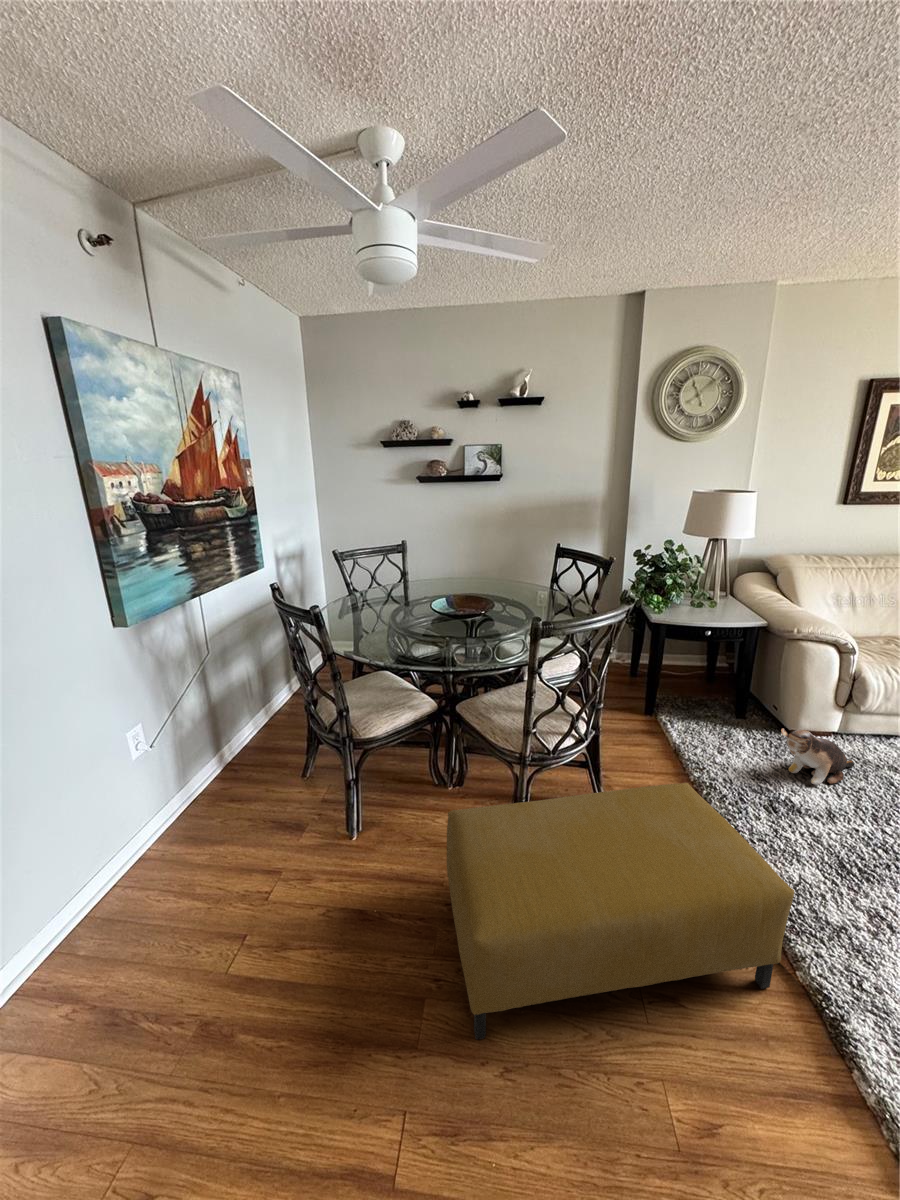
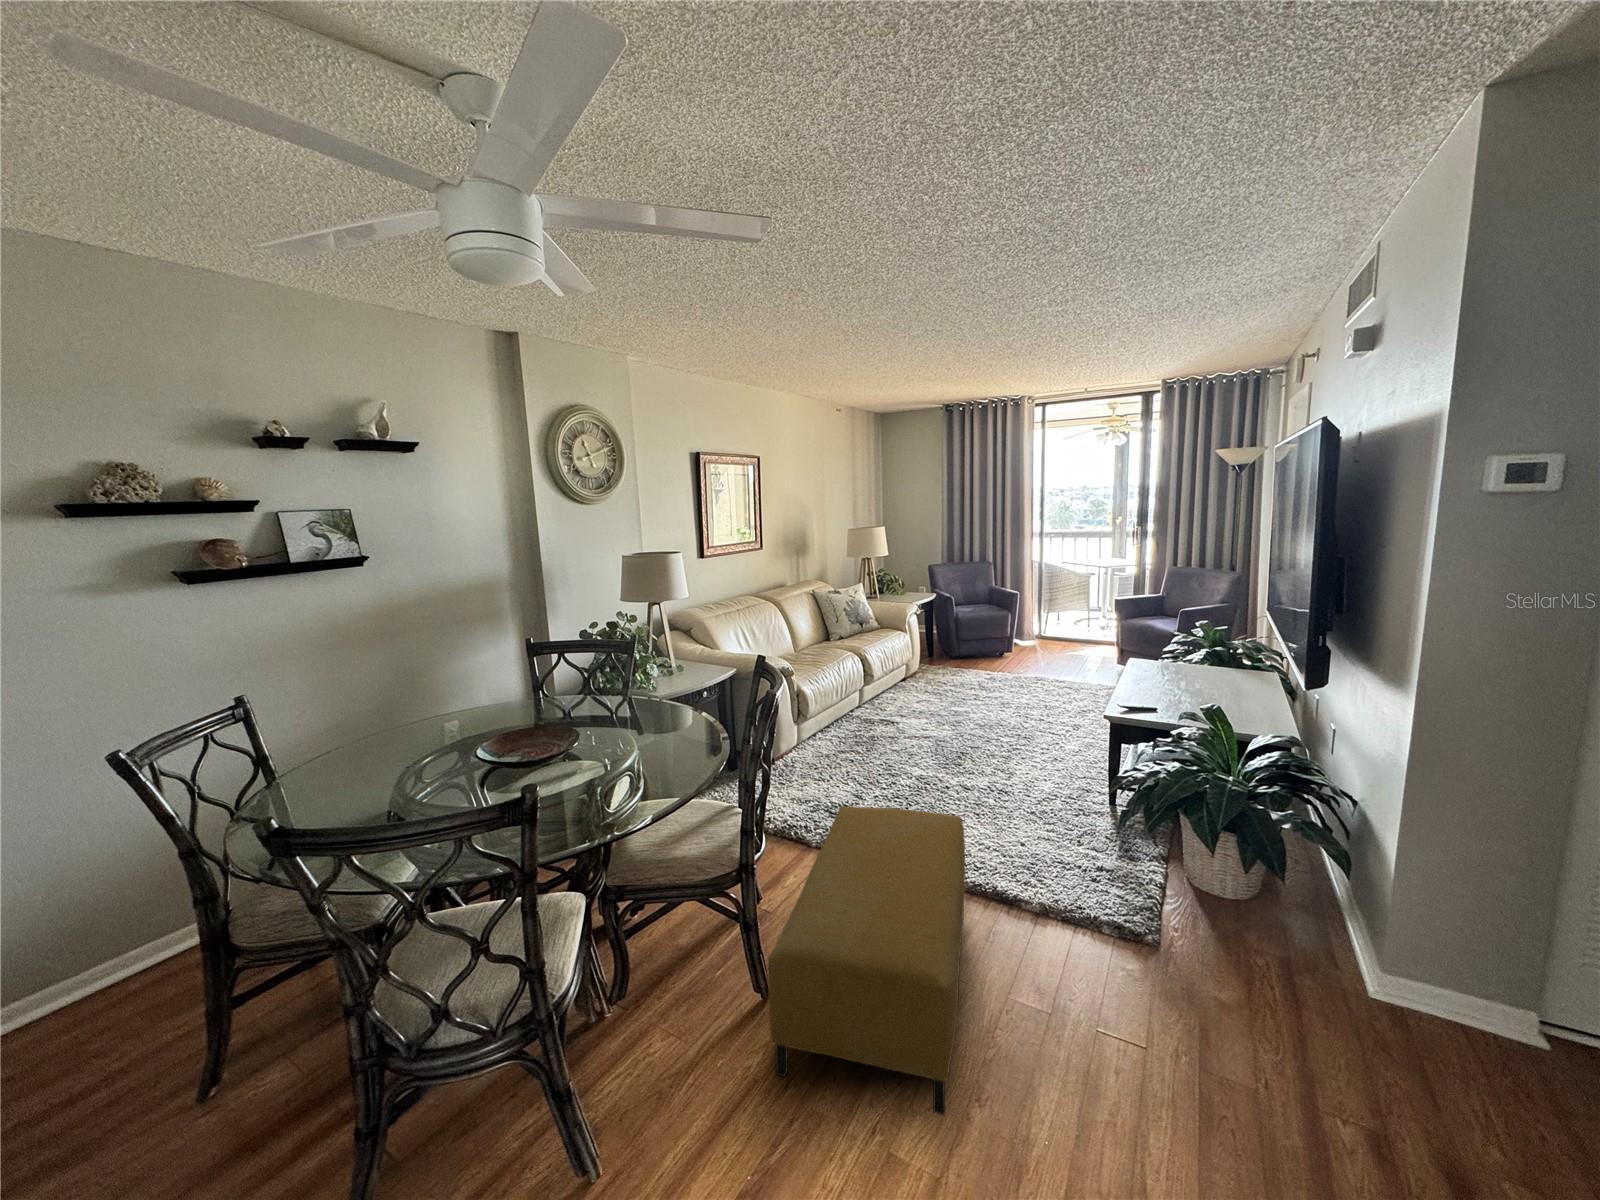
plush toy: present [781,728,854,785] -> none [805,741,839,785]

